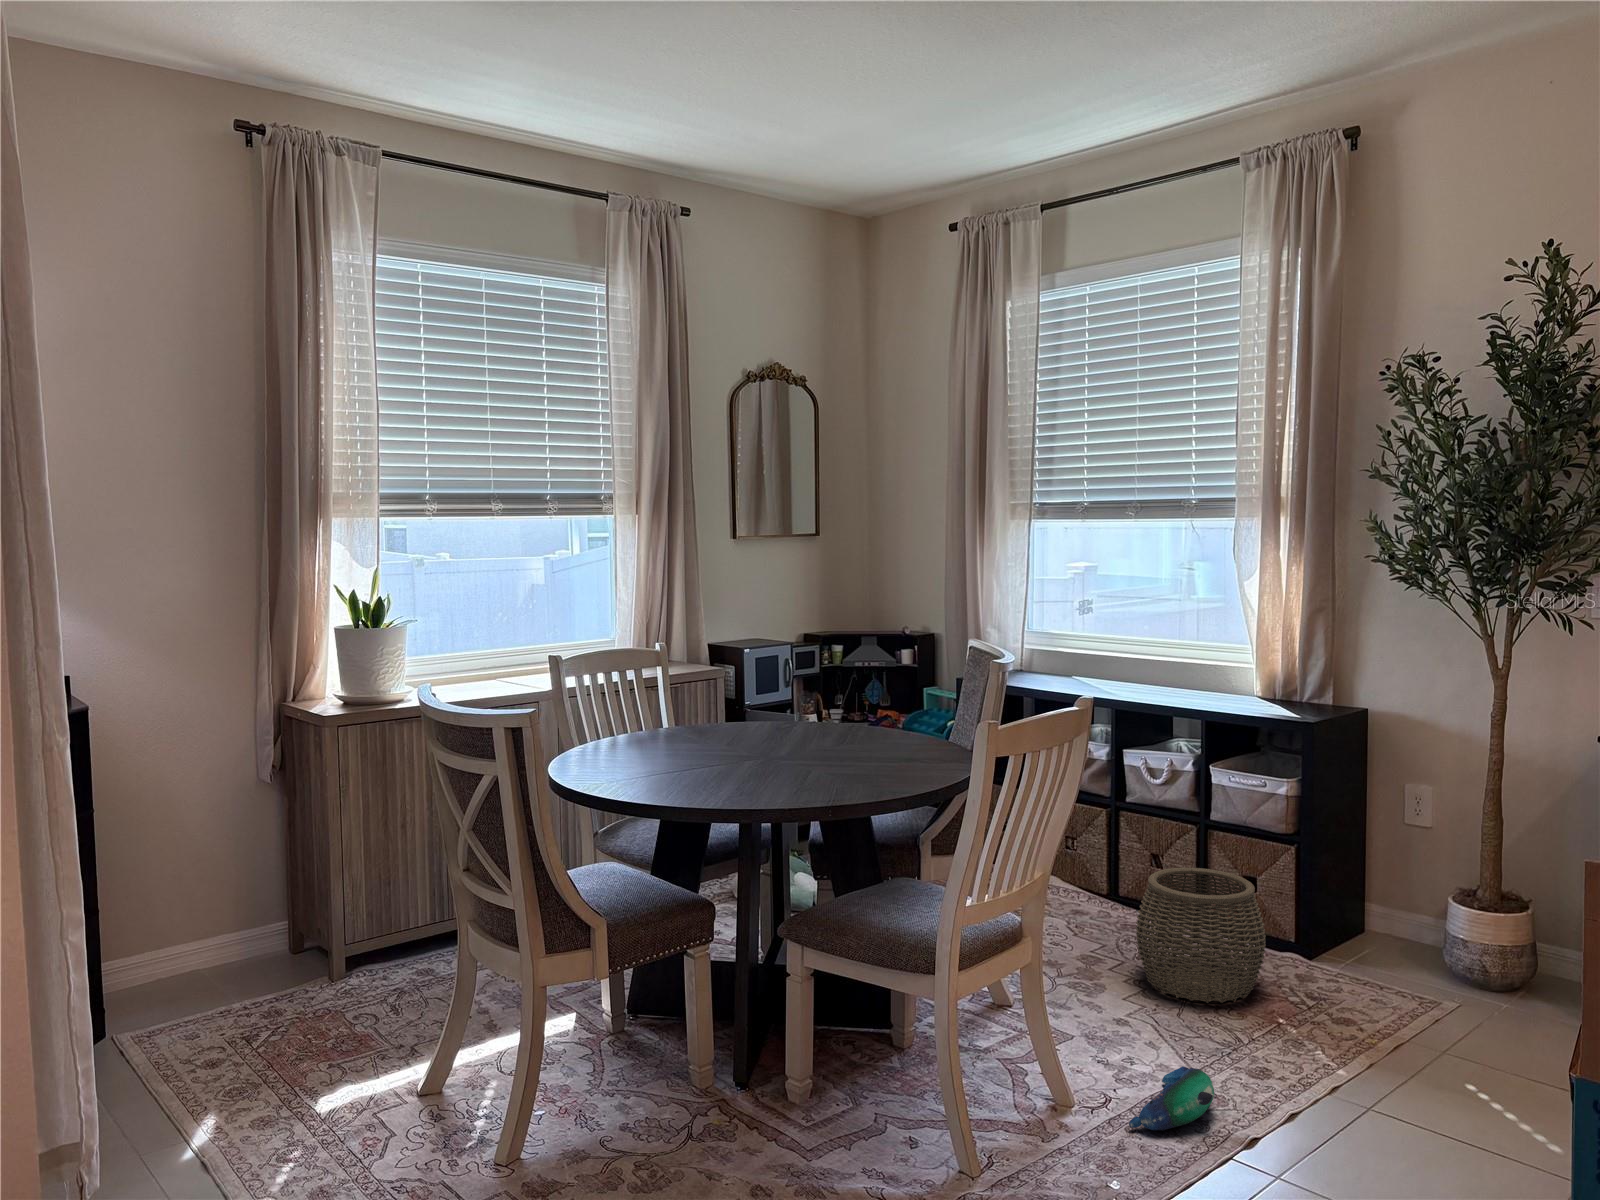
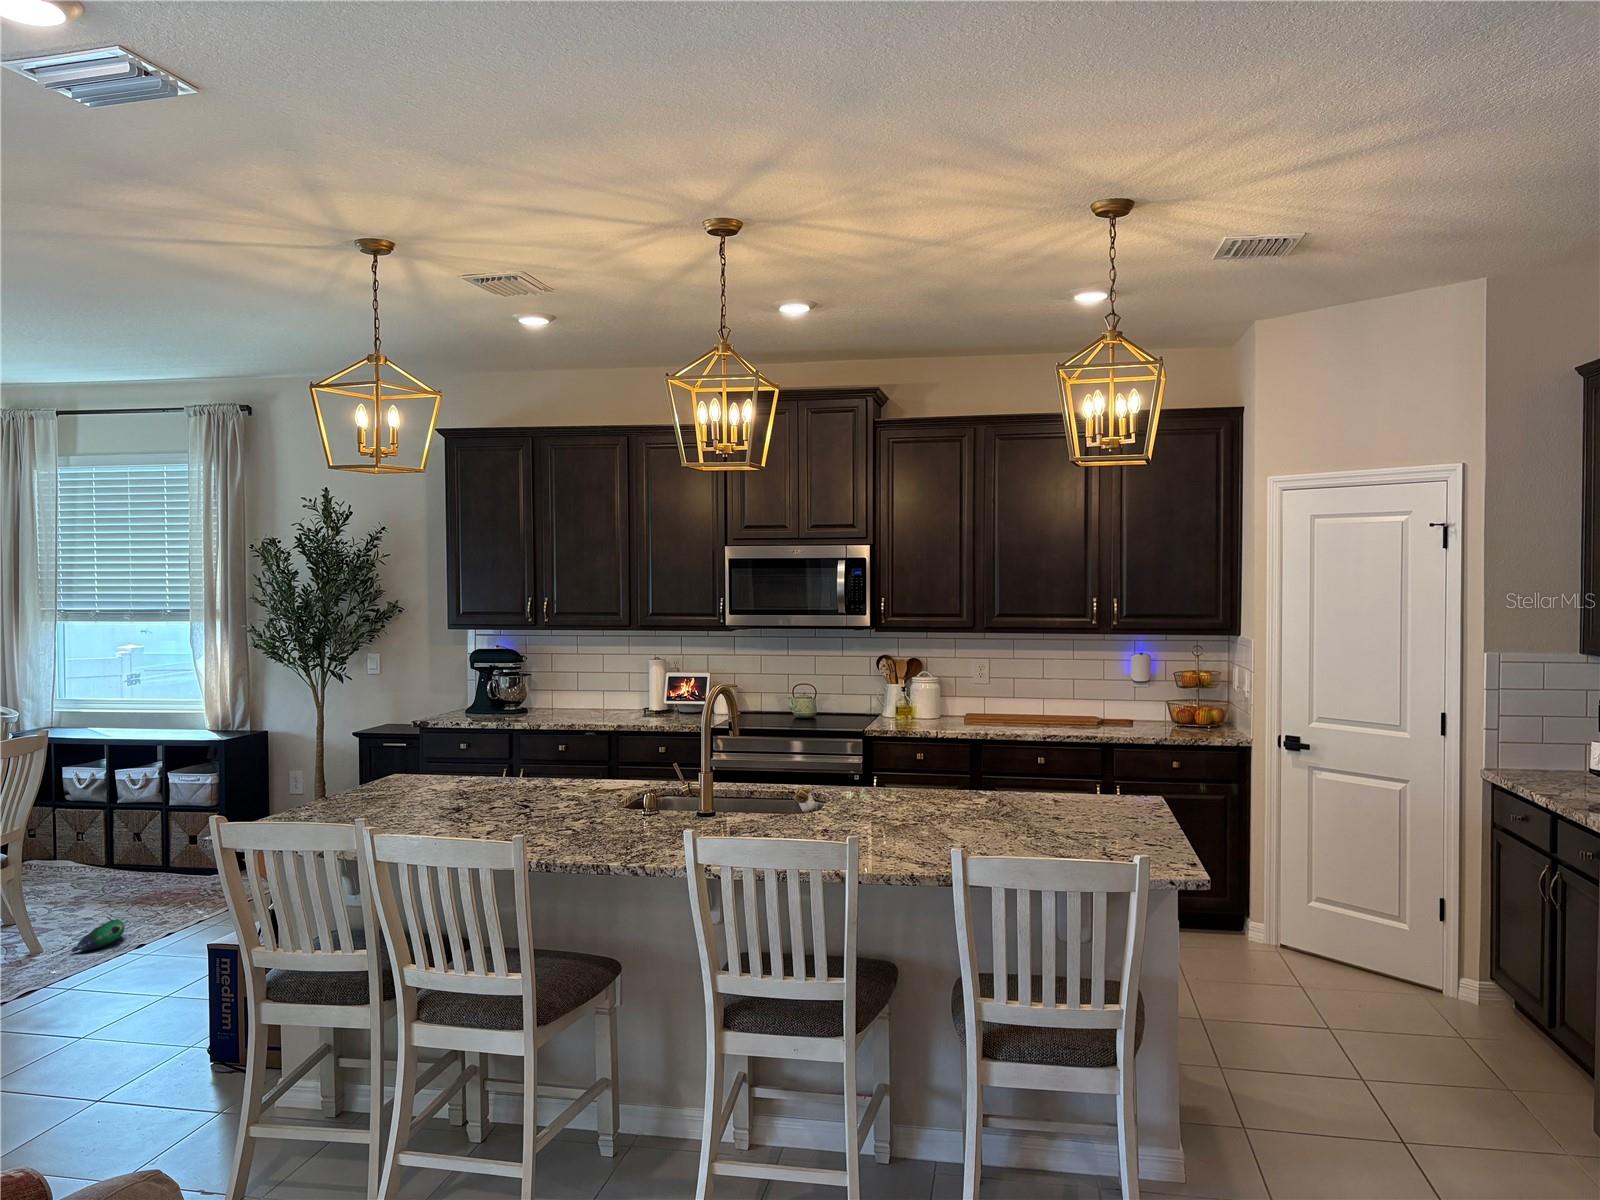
woven basket: present [1136,868,1266,1003] -> none [105,829,186,902]

